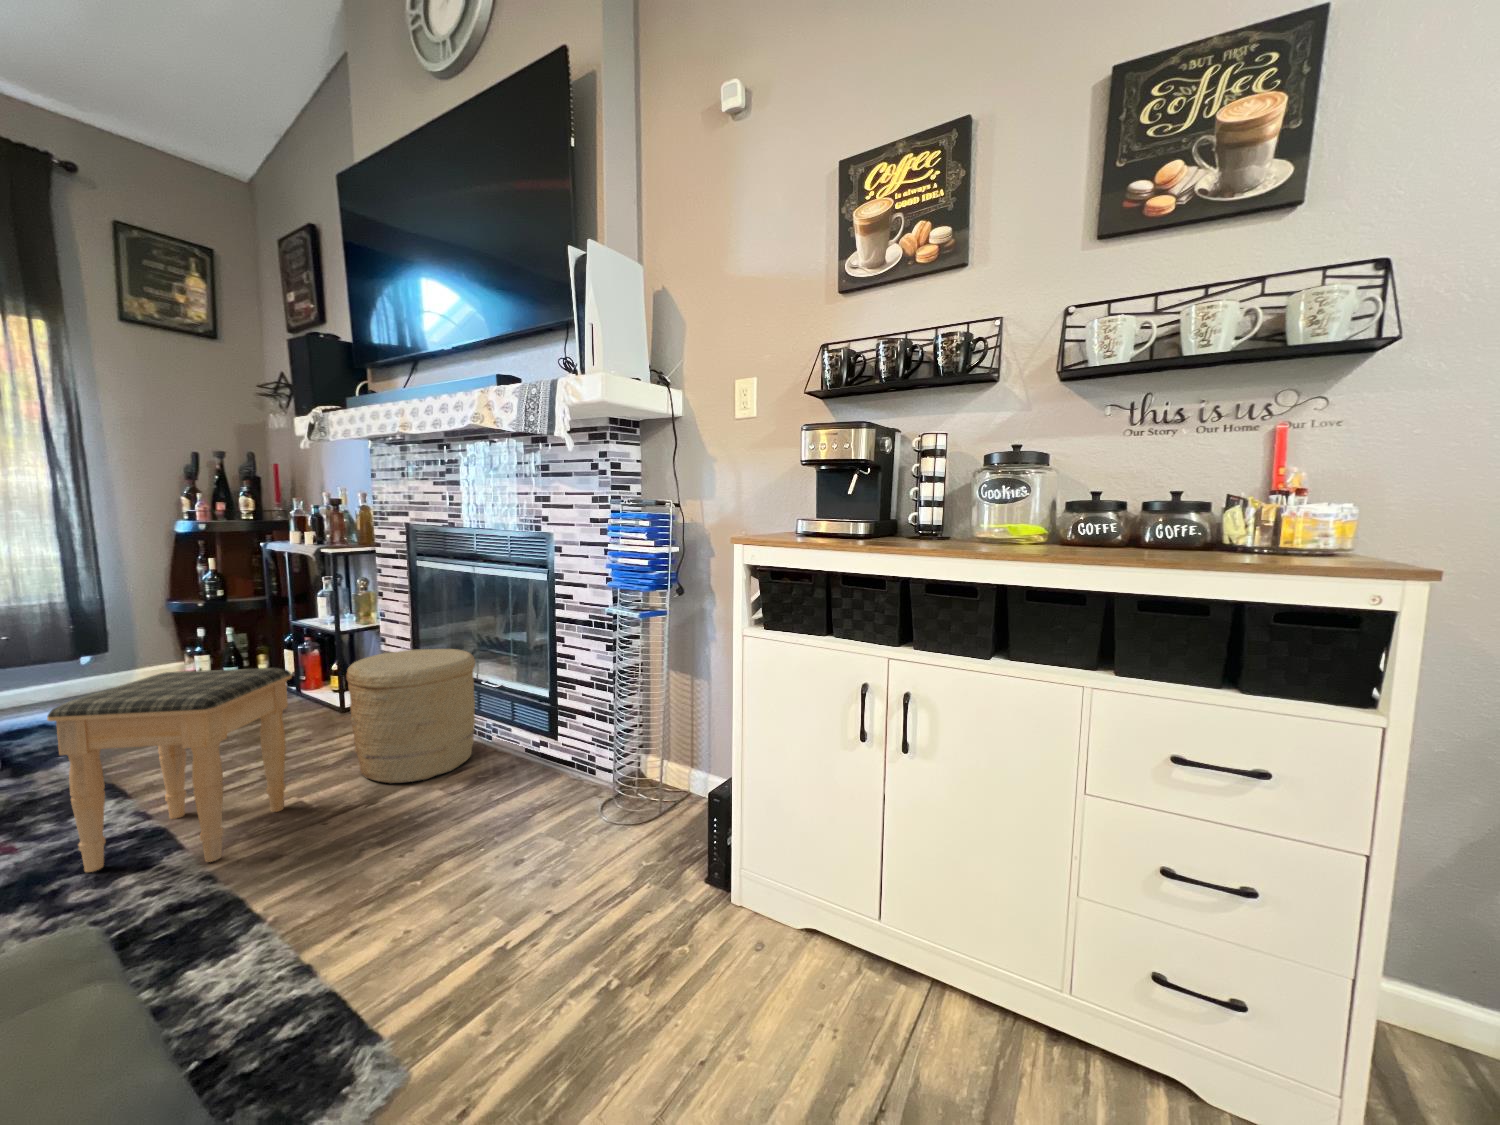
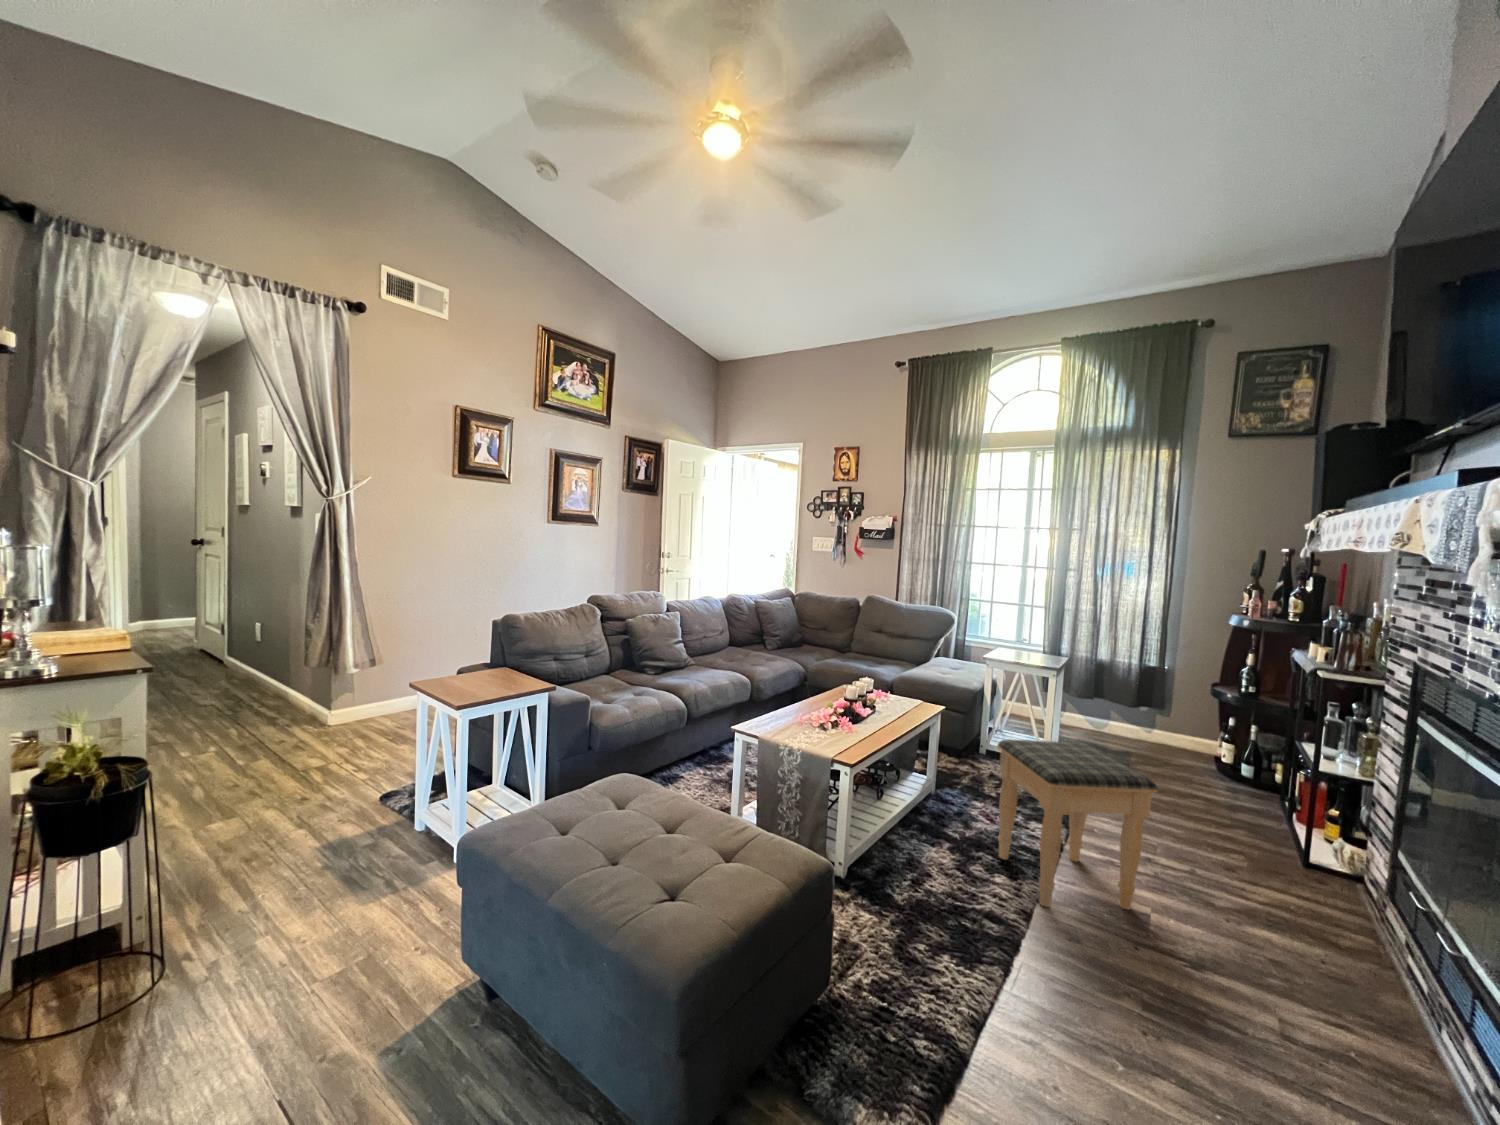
woven basket: present [347,649,475,783] -> none [1220,810,1429,1029]

